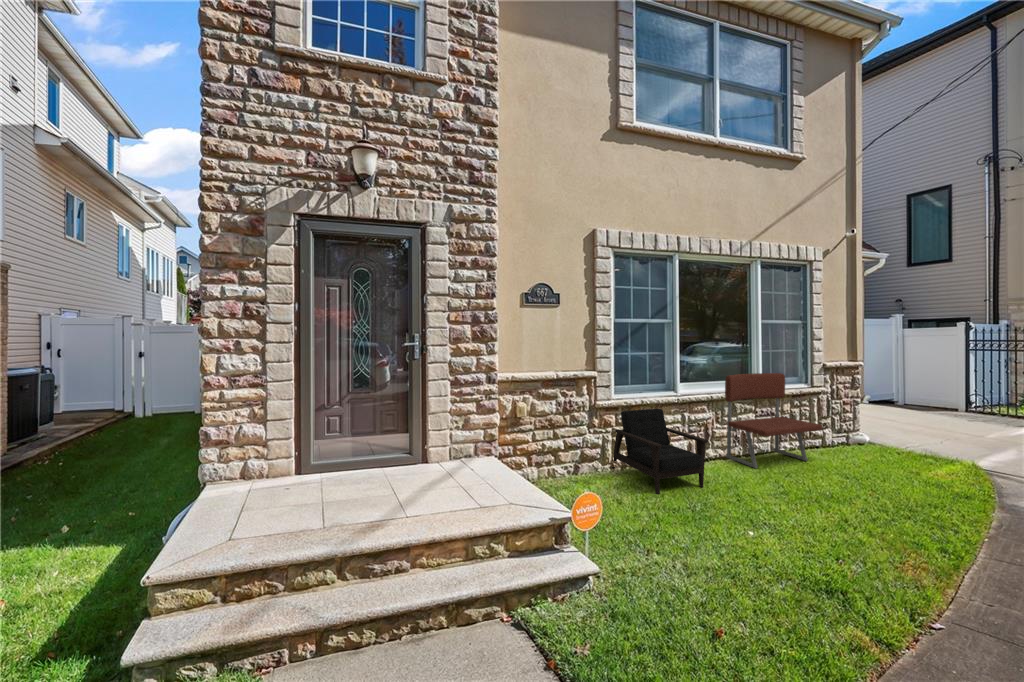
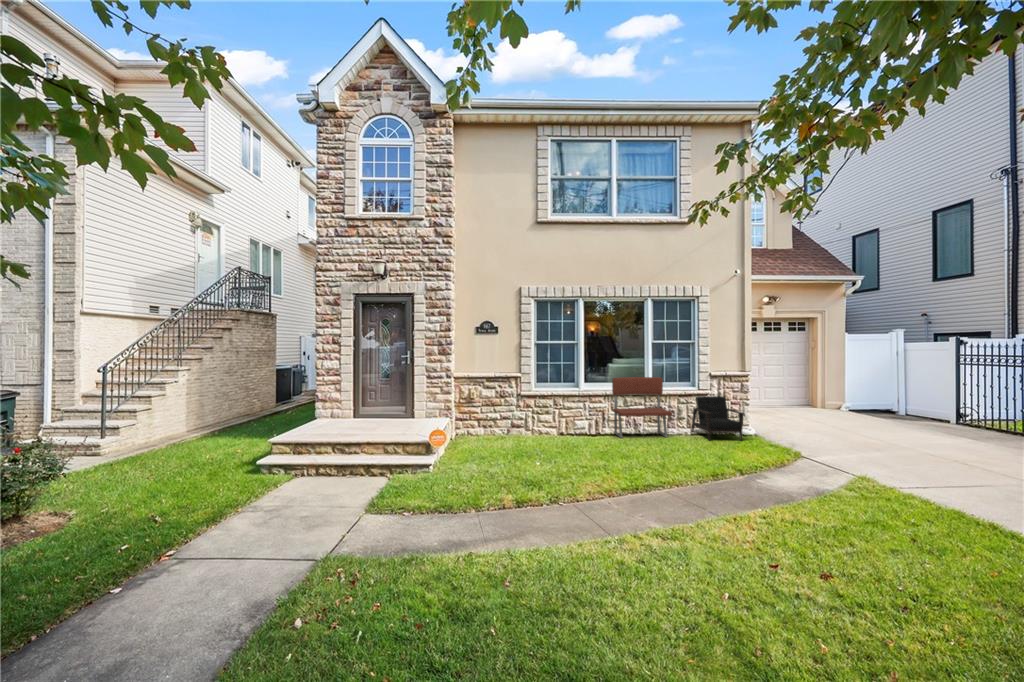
armchair: present [612,409,708,494] -> present [692,396,744,441]

